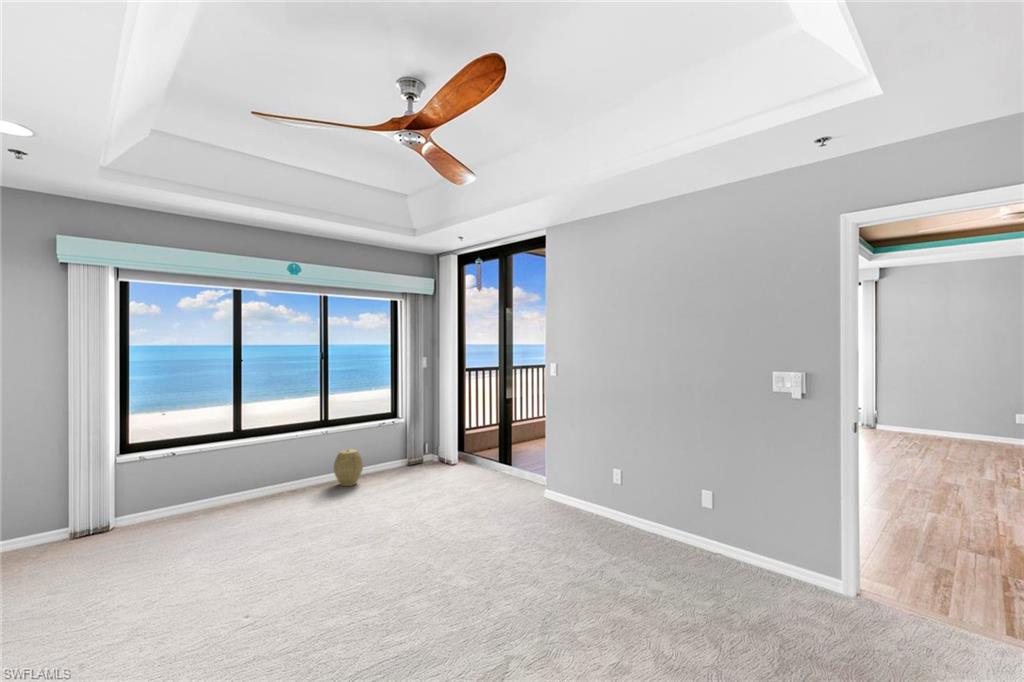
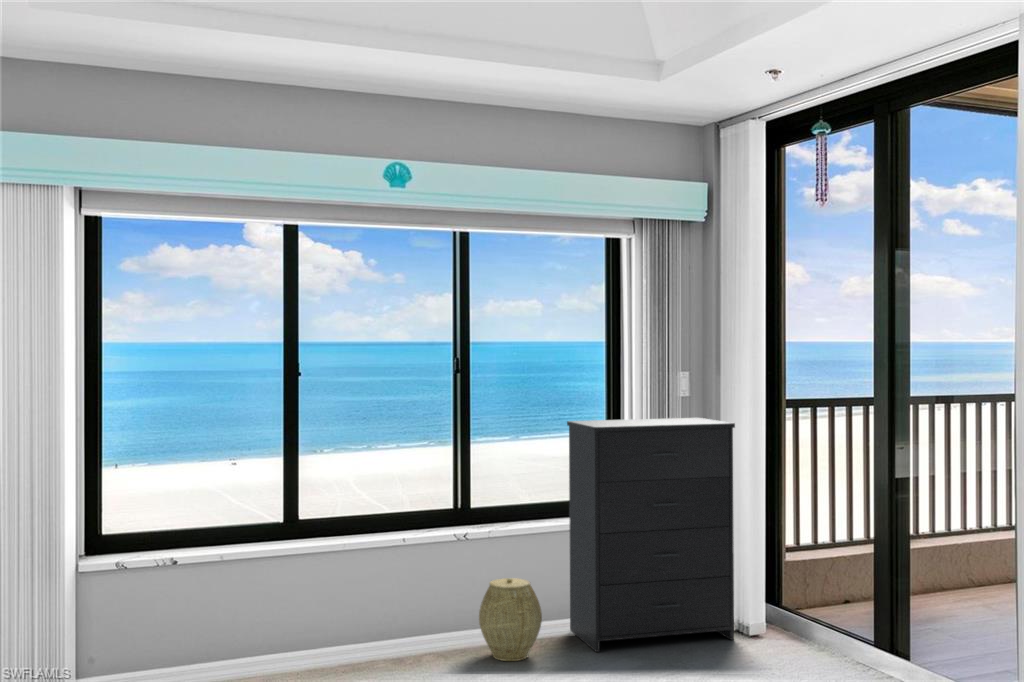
dresser: none [373,377,446,478] -> present [567,418,735,652]

